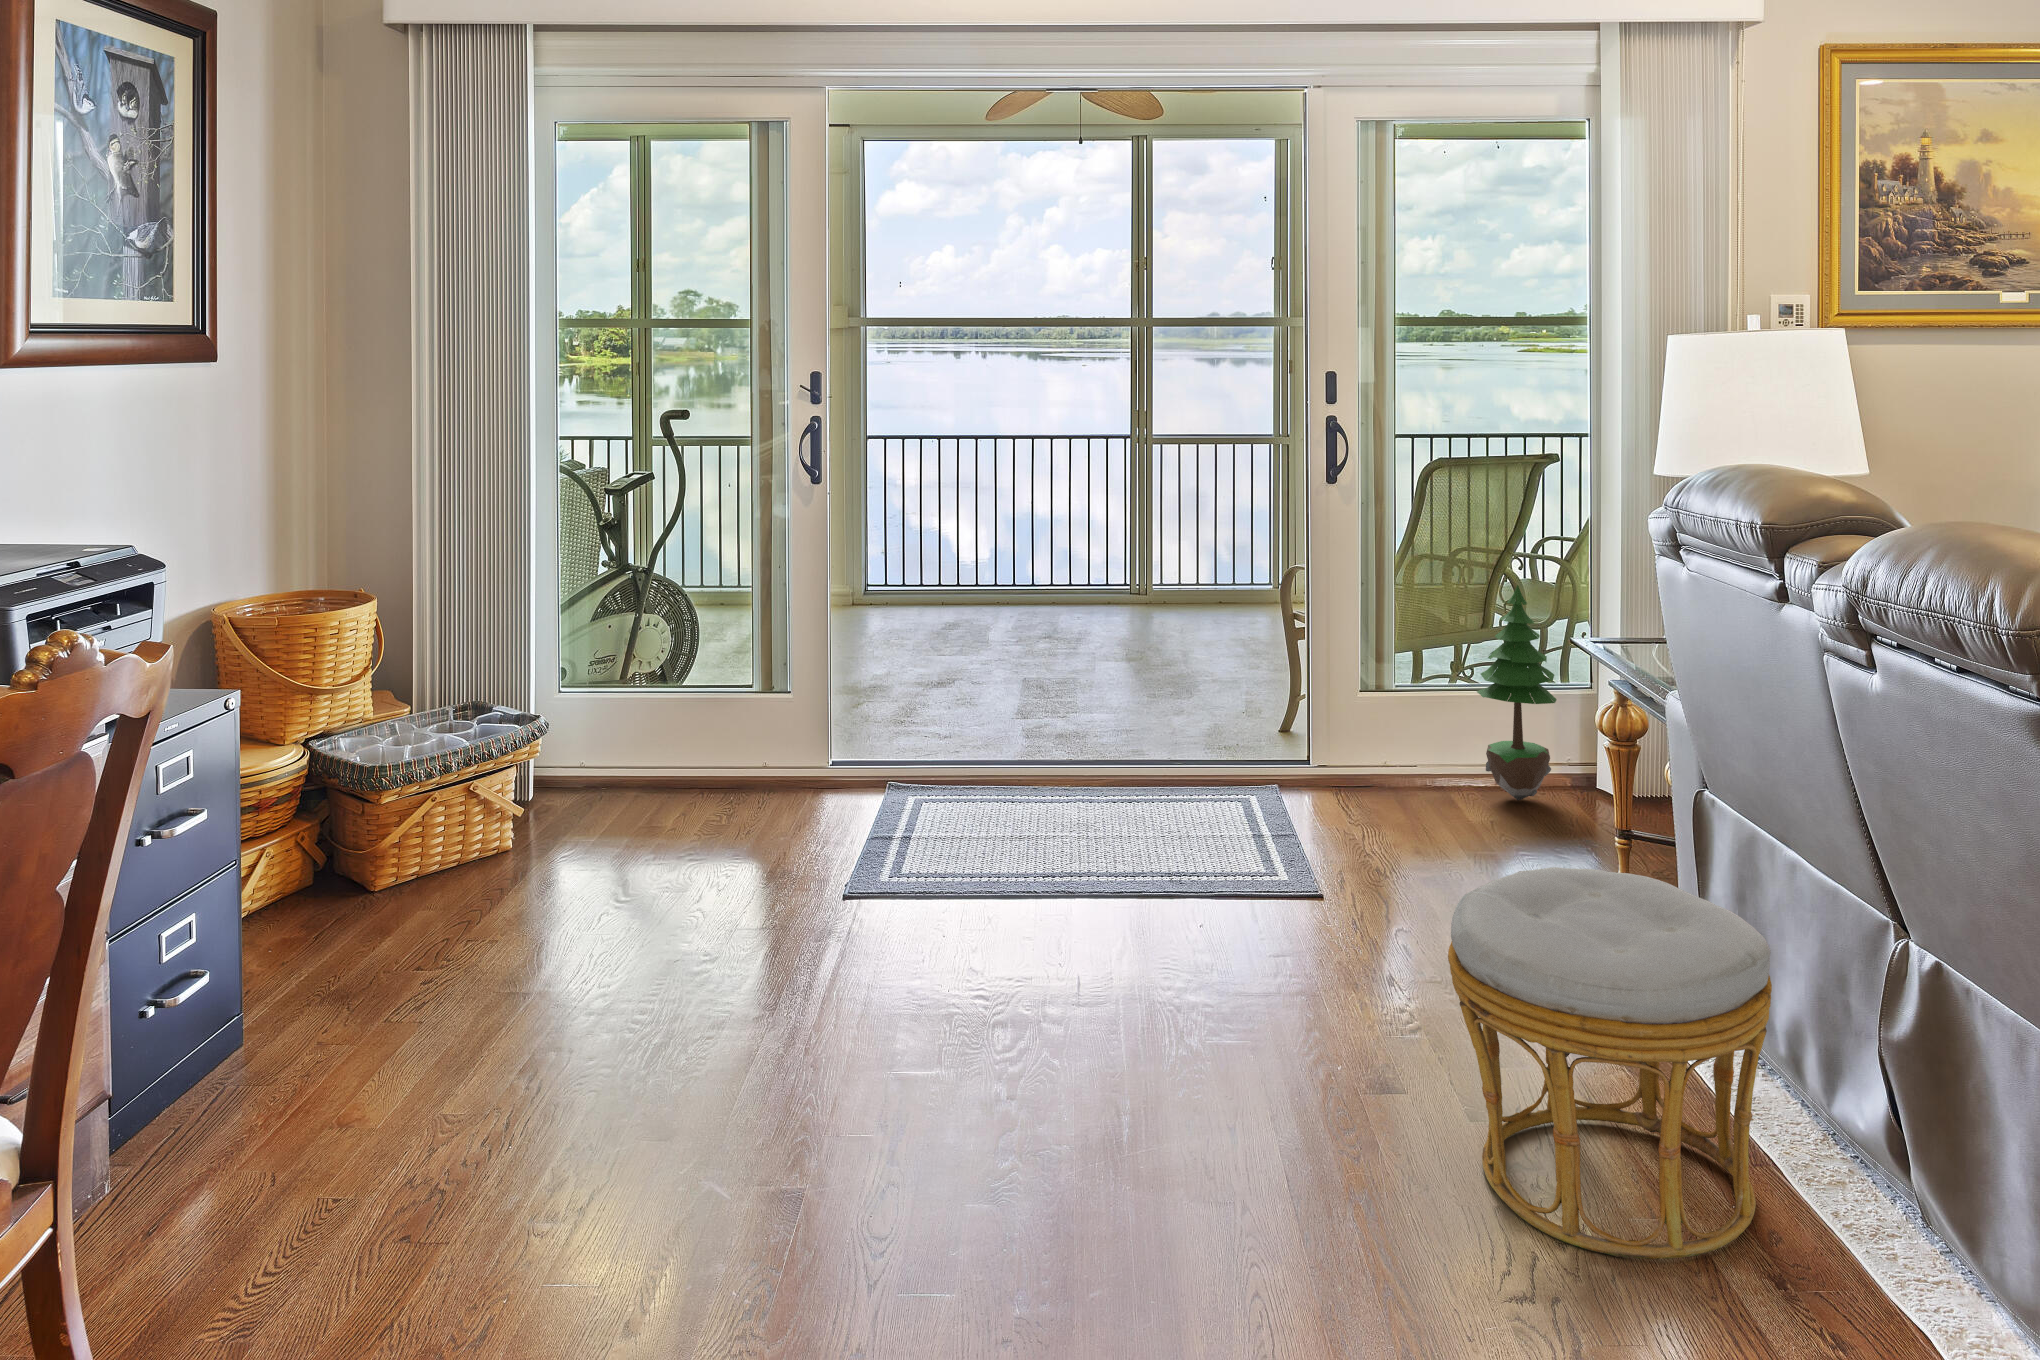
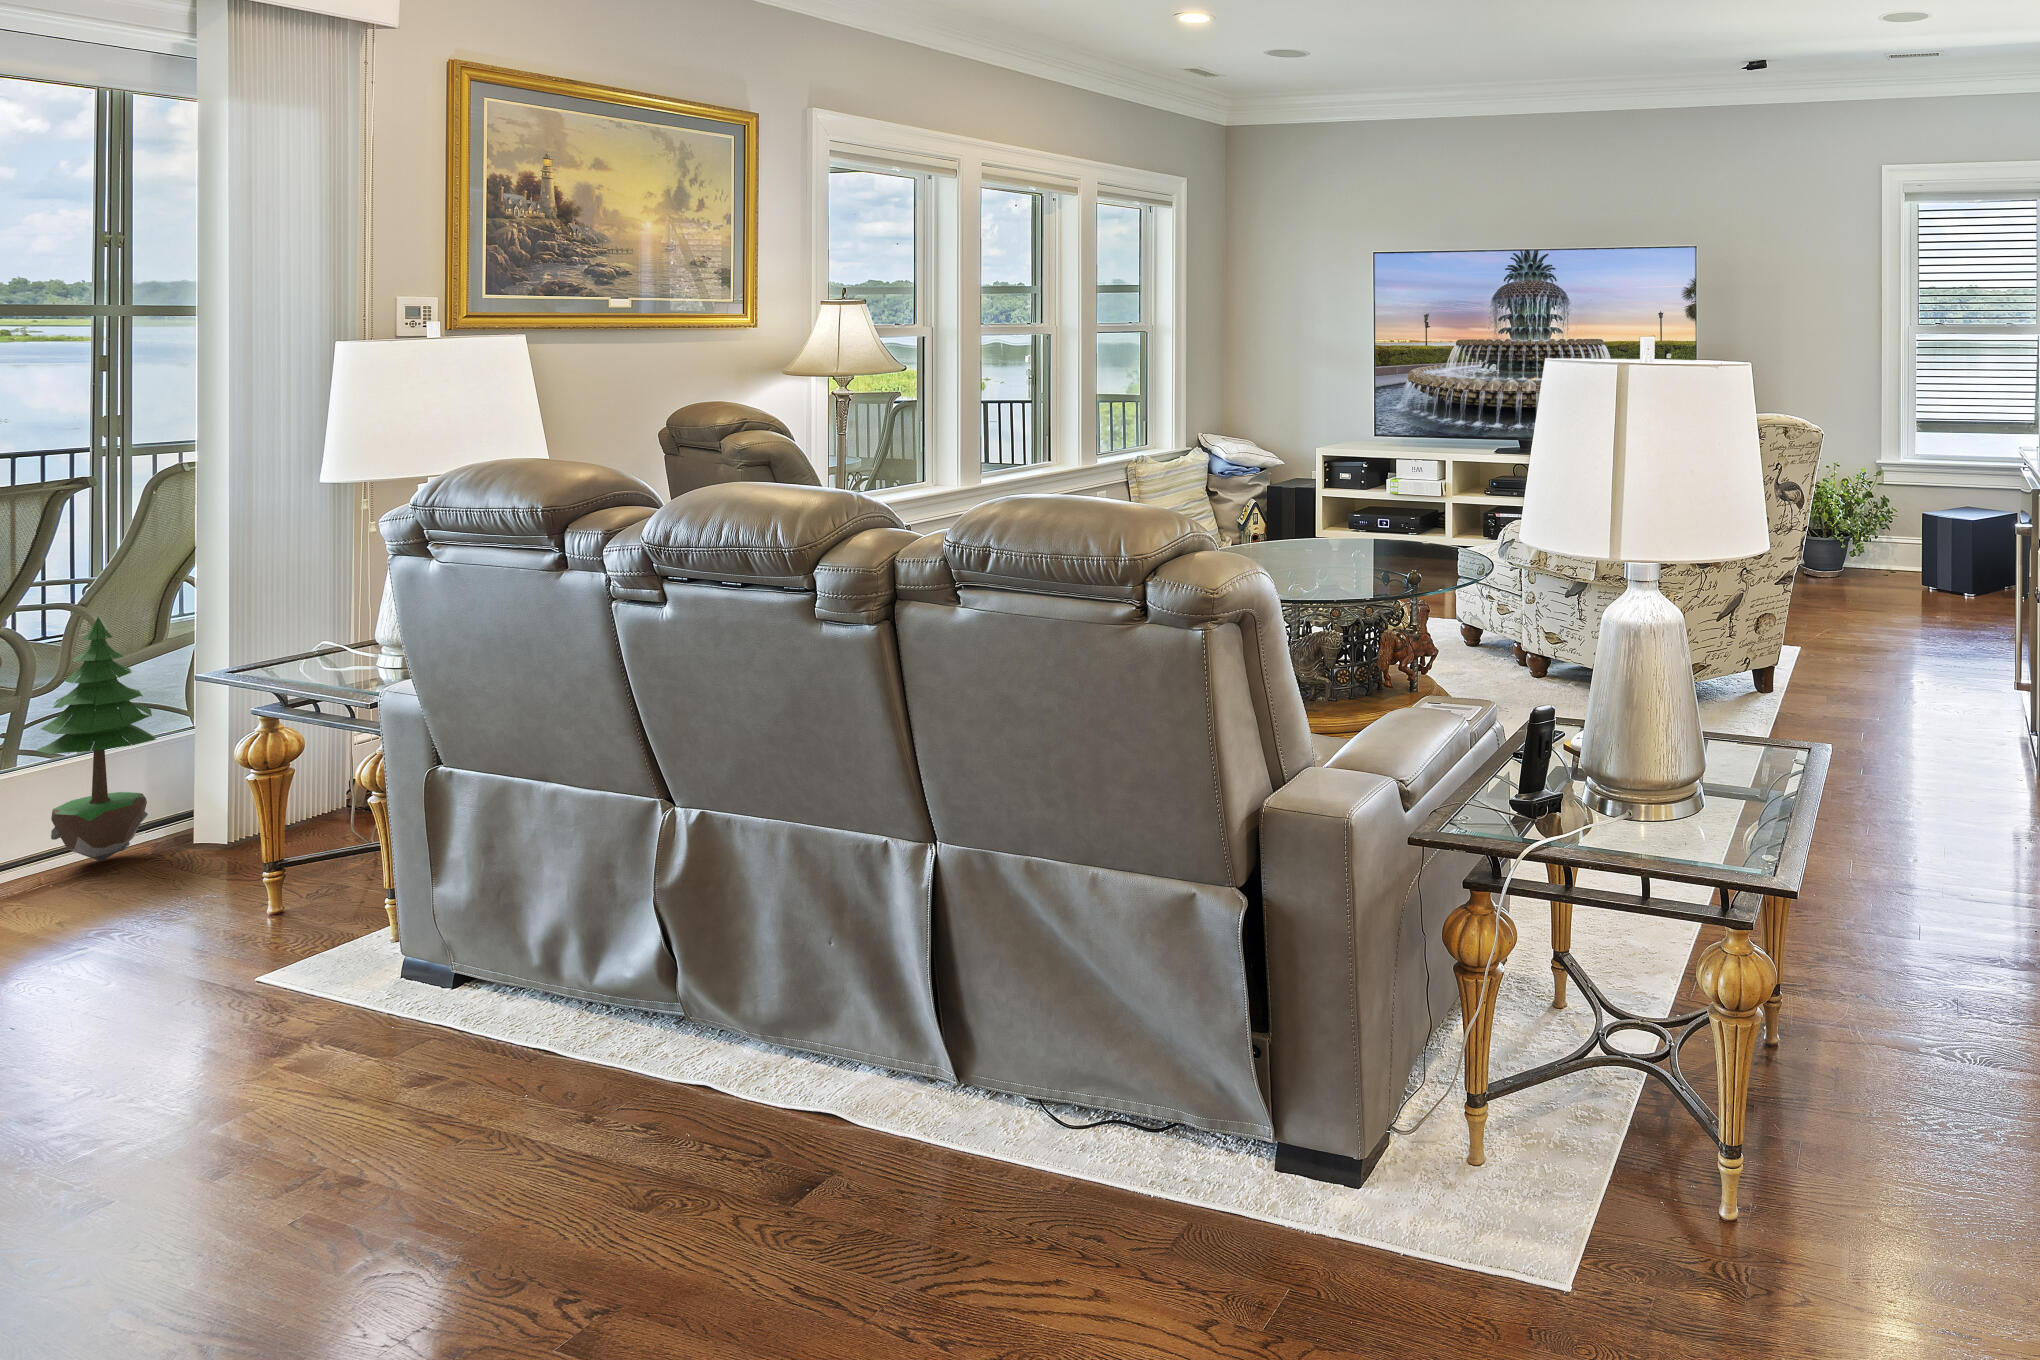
ottoman: present [1448,867,1772,1259] -> none [230,834,569,1172]

